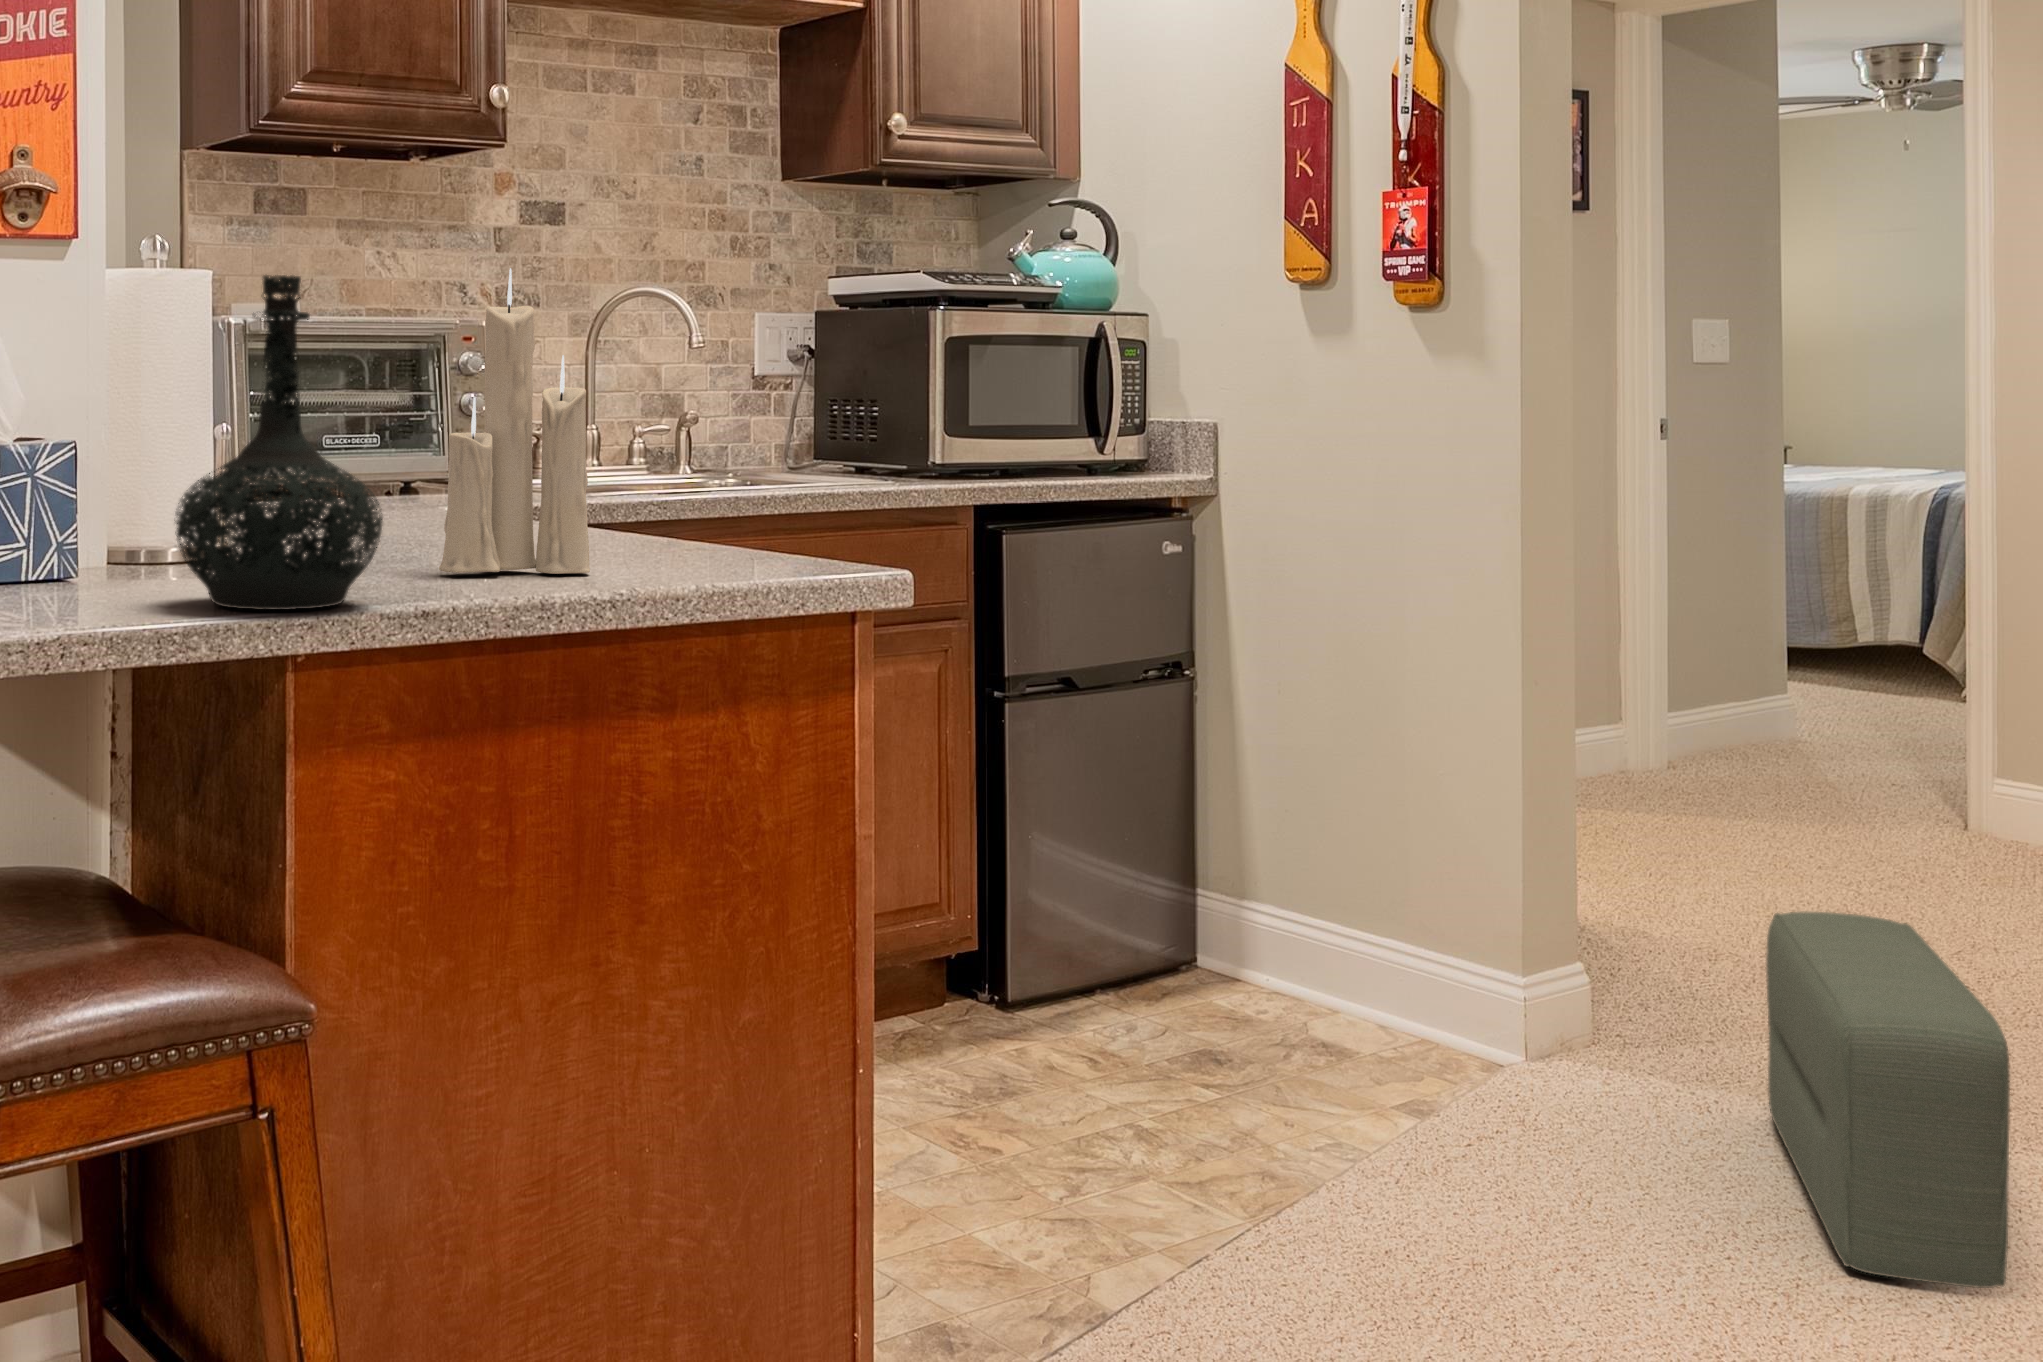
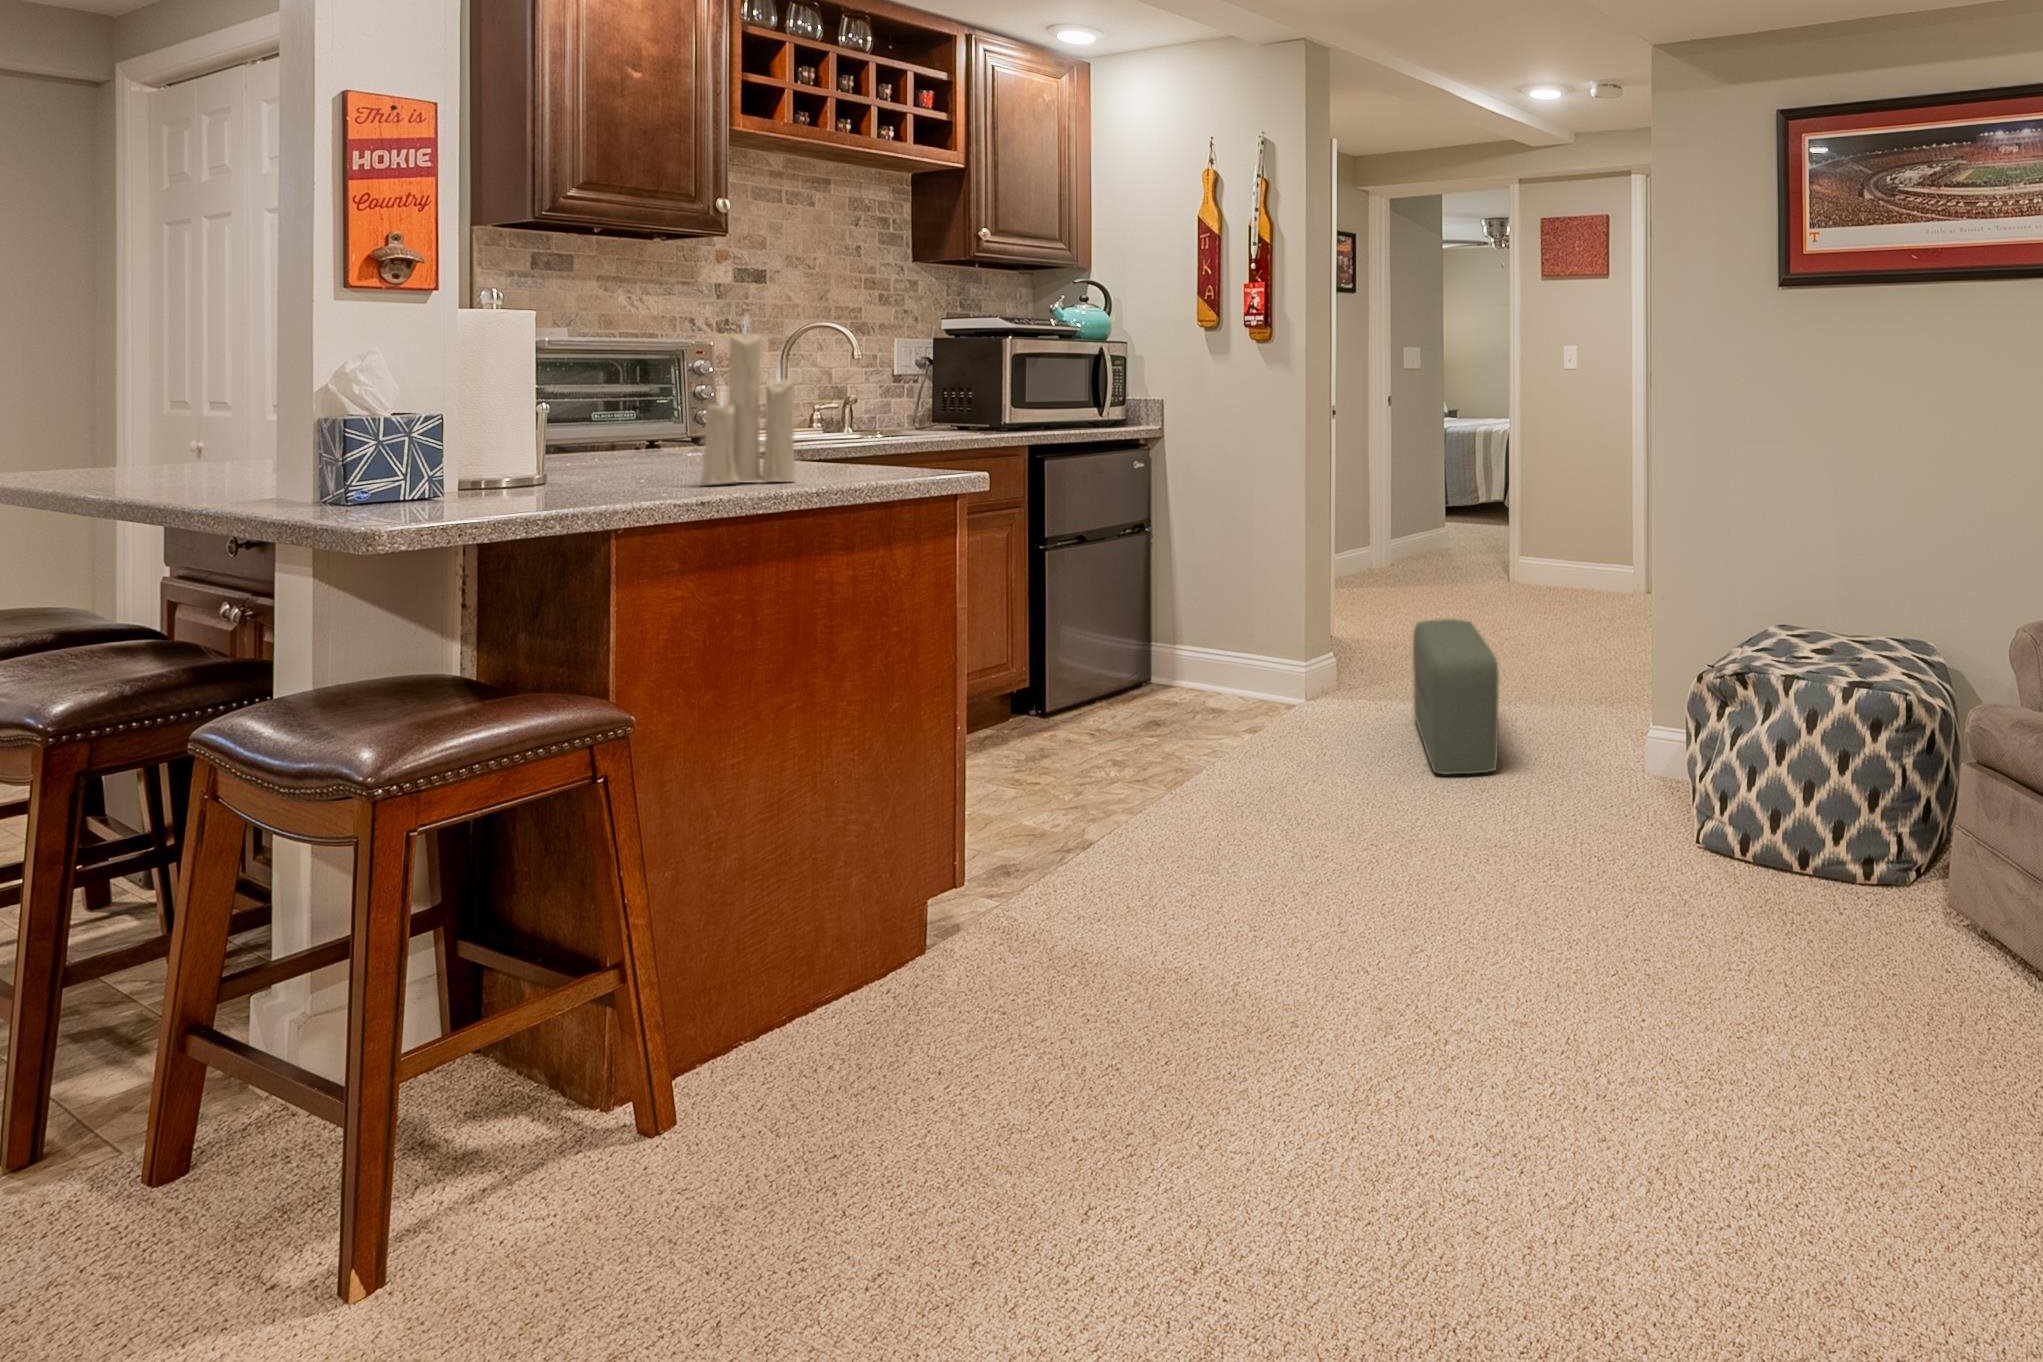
bottle: present [175,275,382,610] -> none [527,316,669,504]

